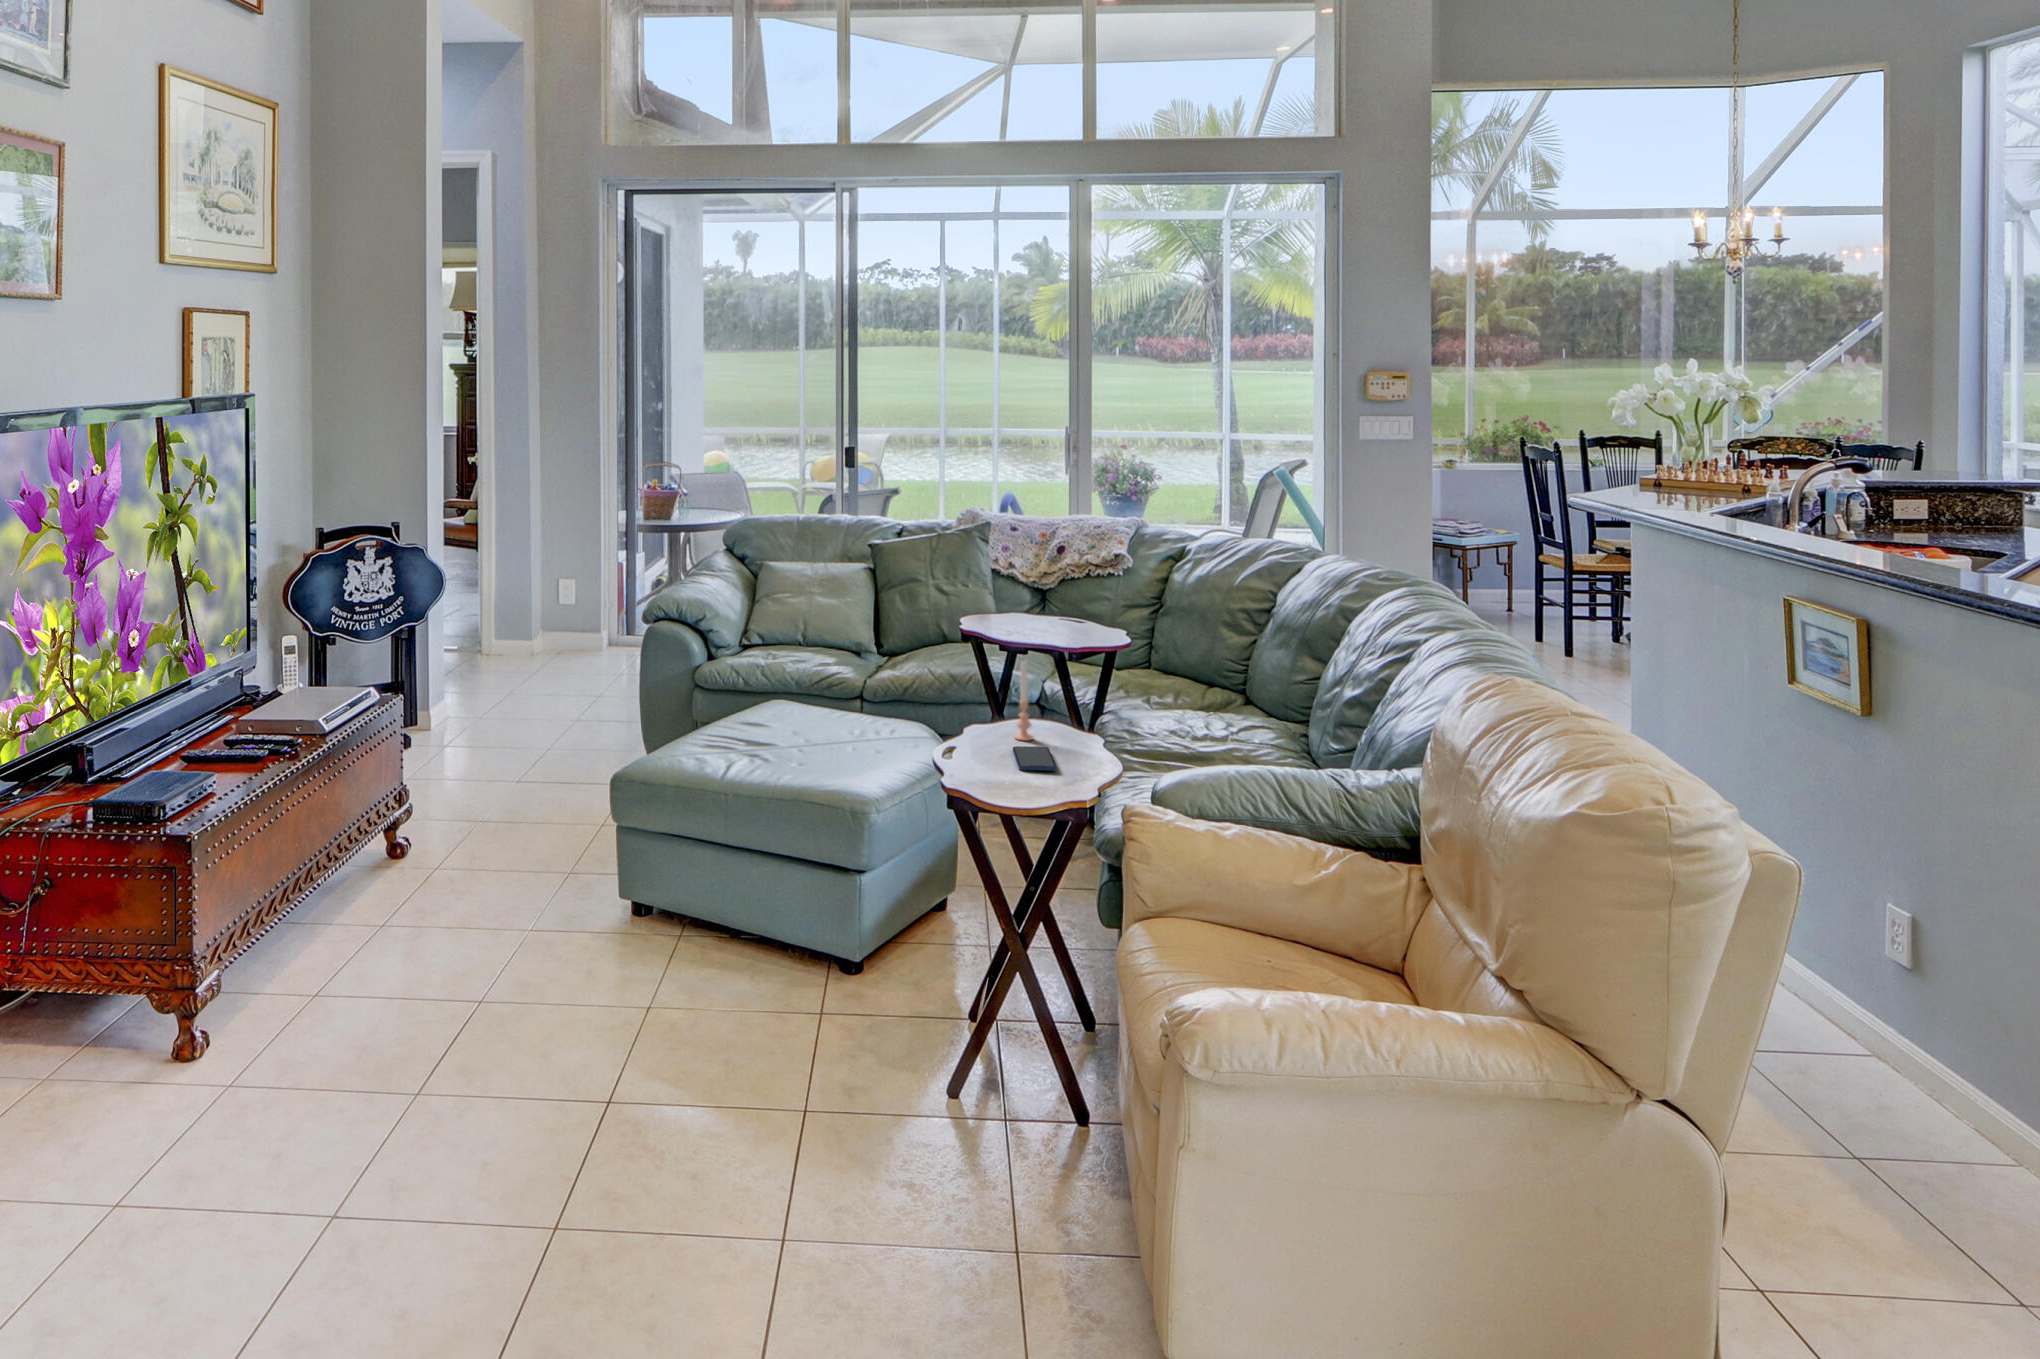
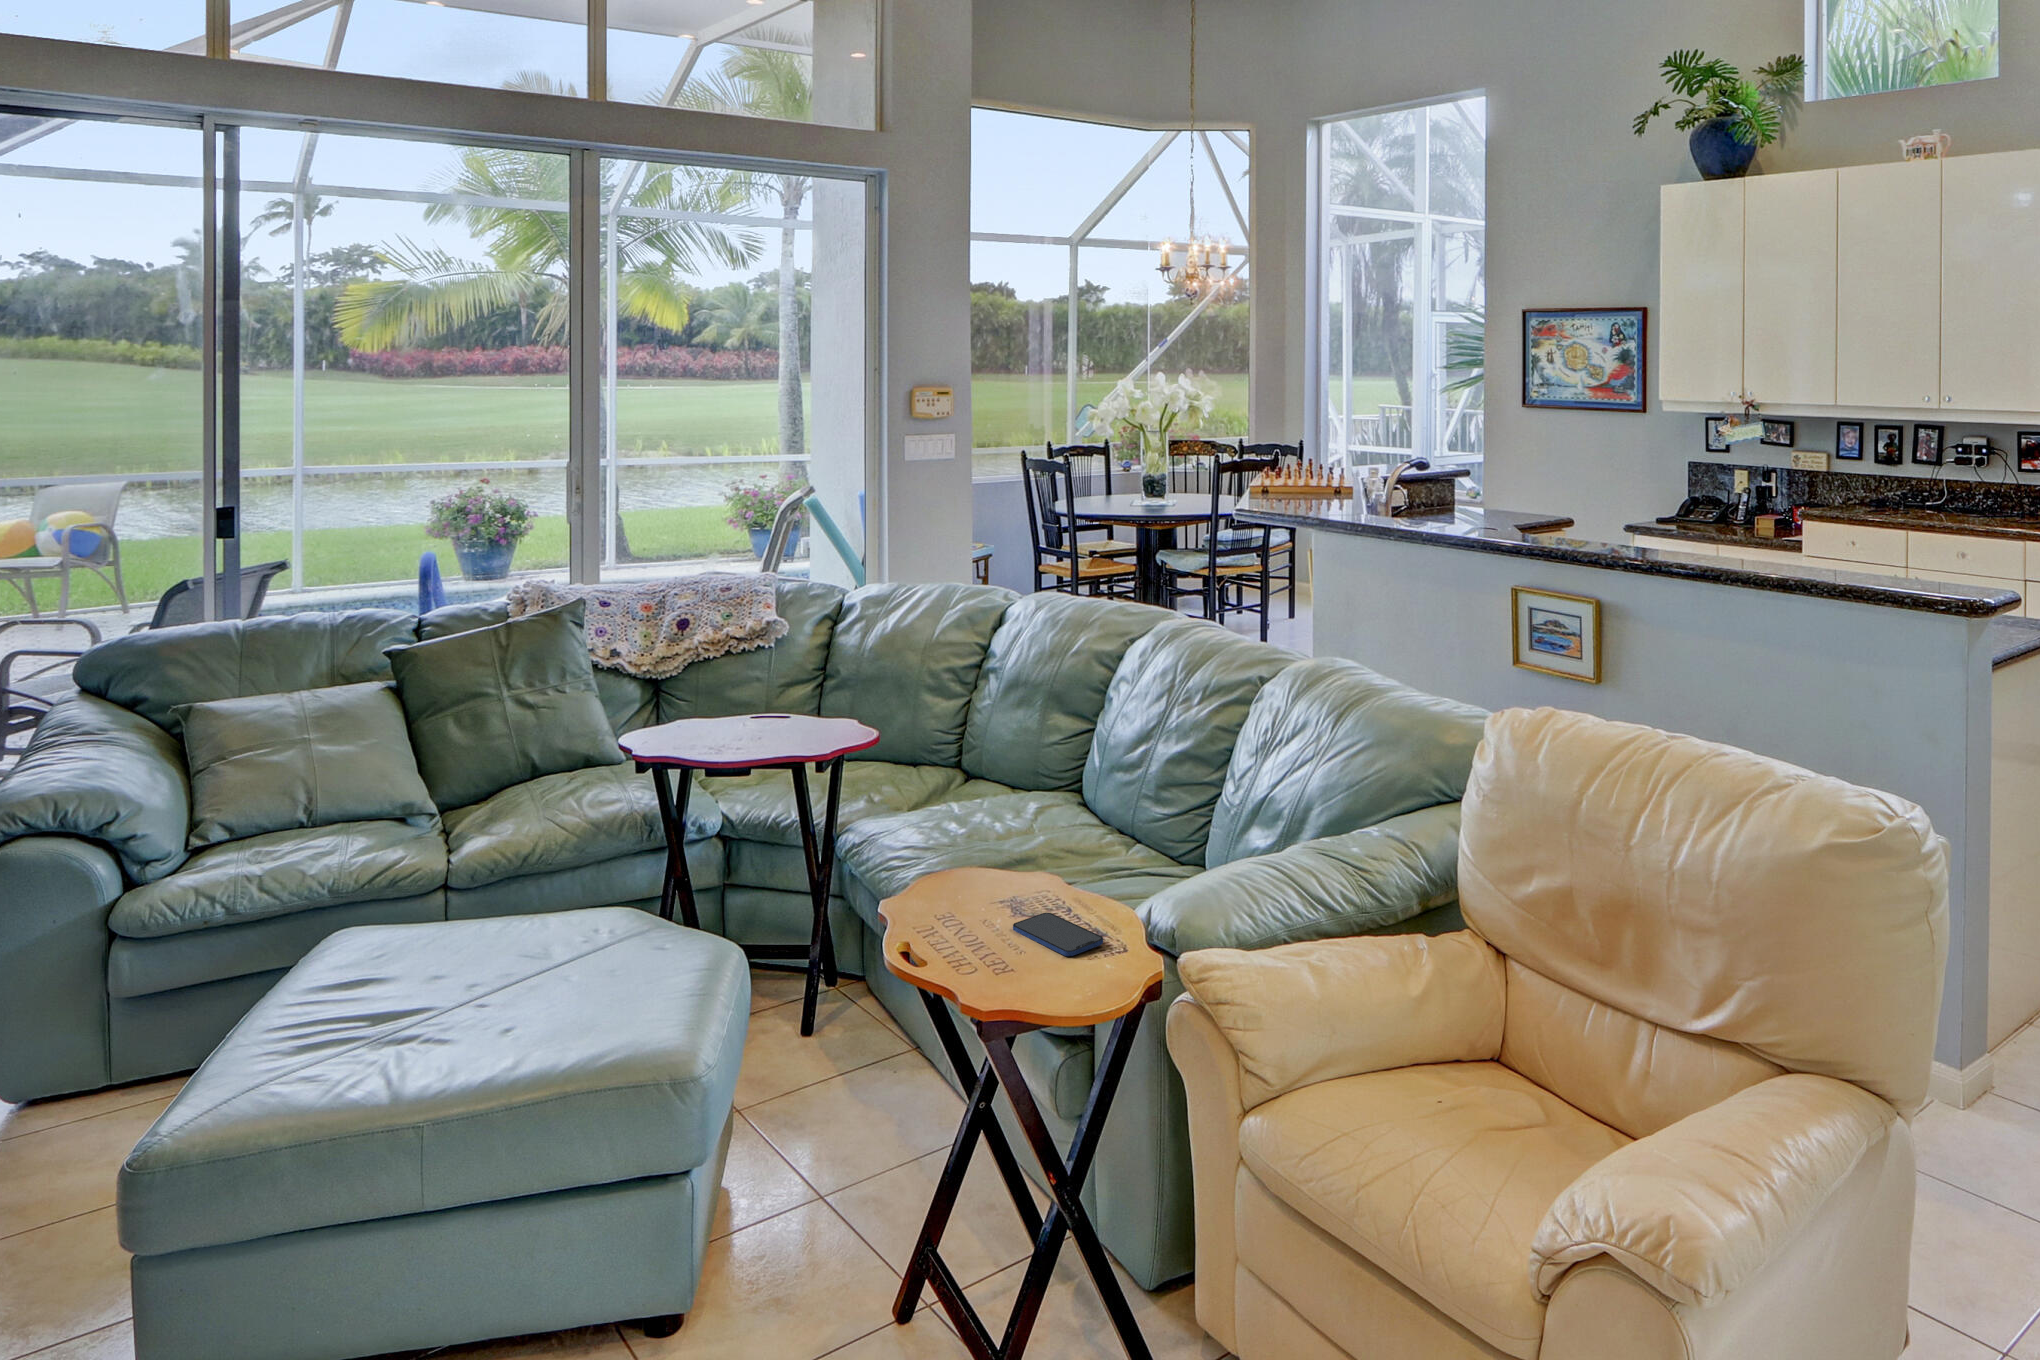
candle: present [1015,662,1033,740] -> none [983,807,1009,912]

